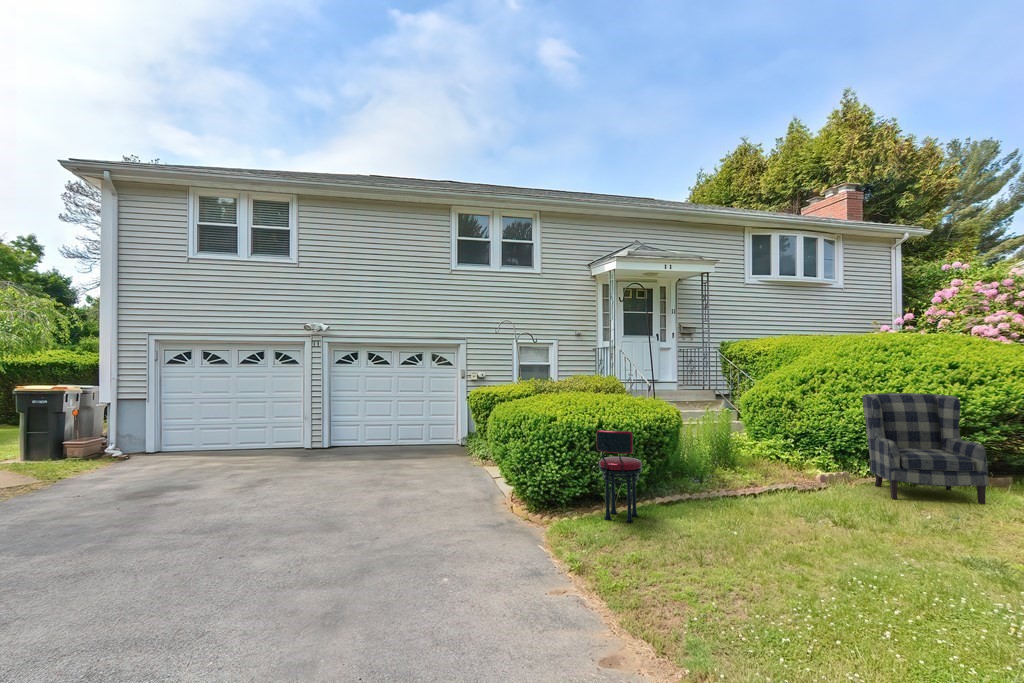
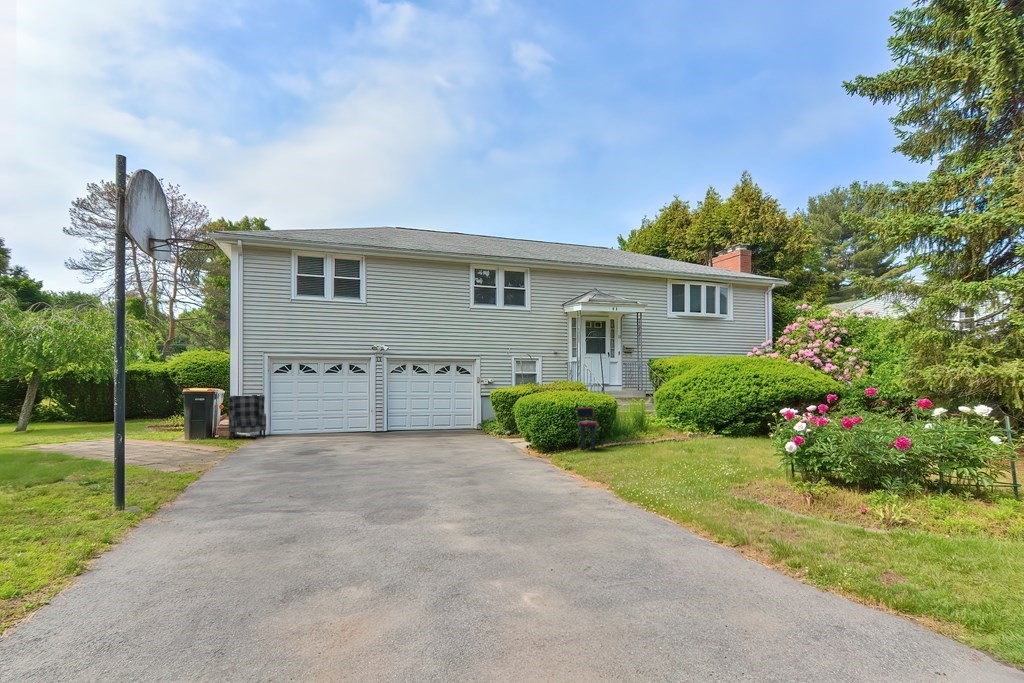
chair: present [862,393,988,504] -> present [228,395,266,440]

